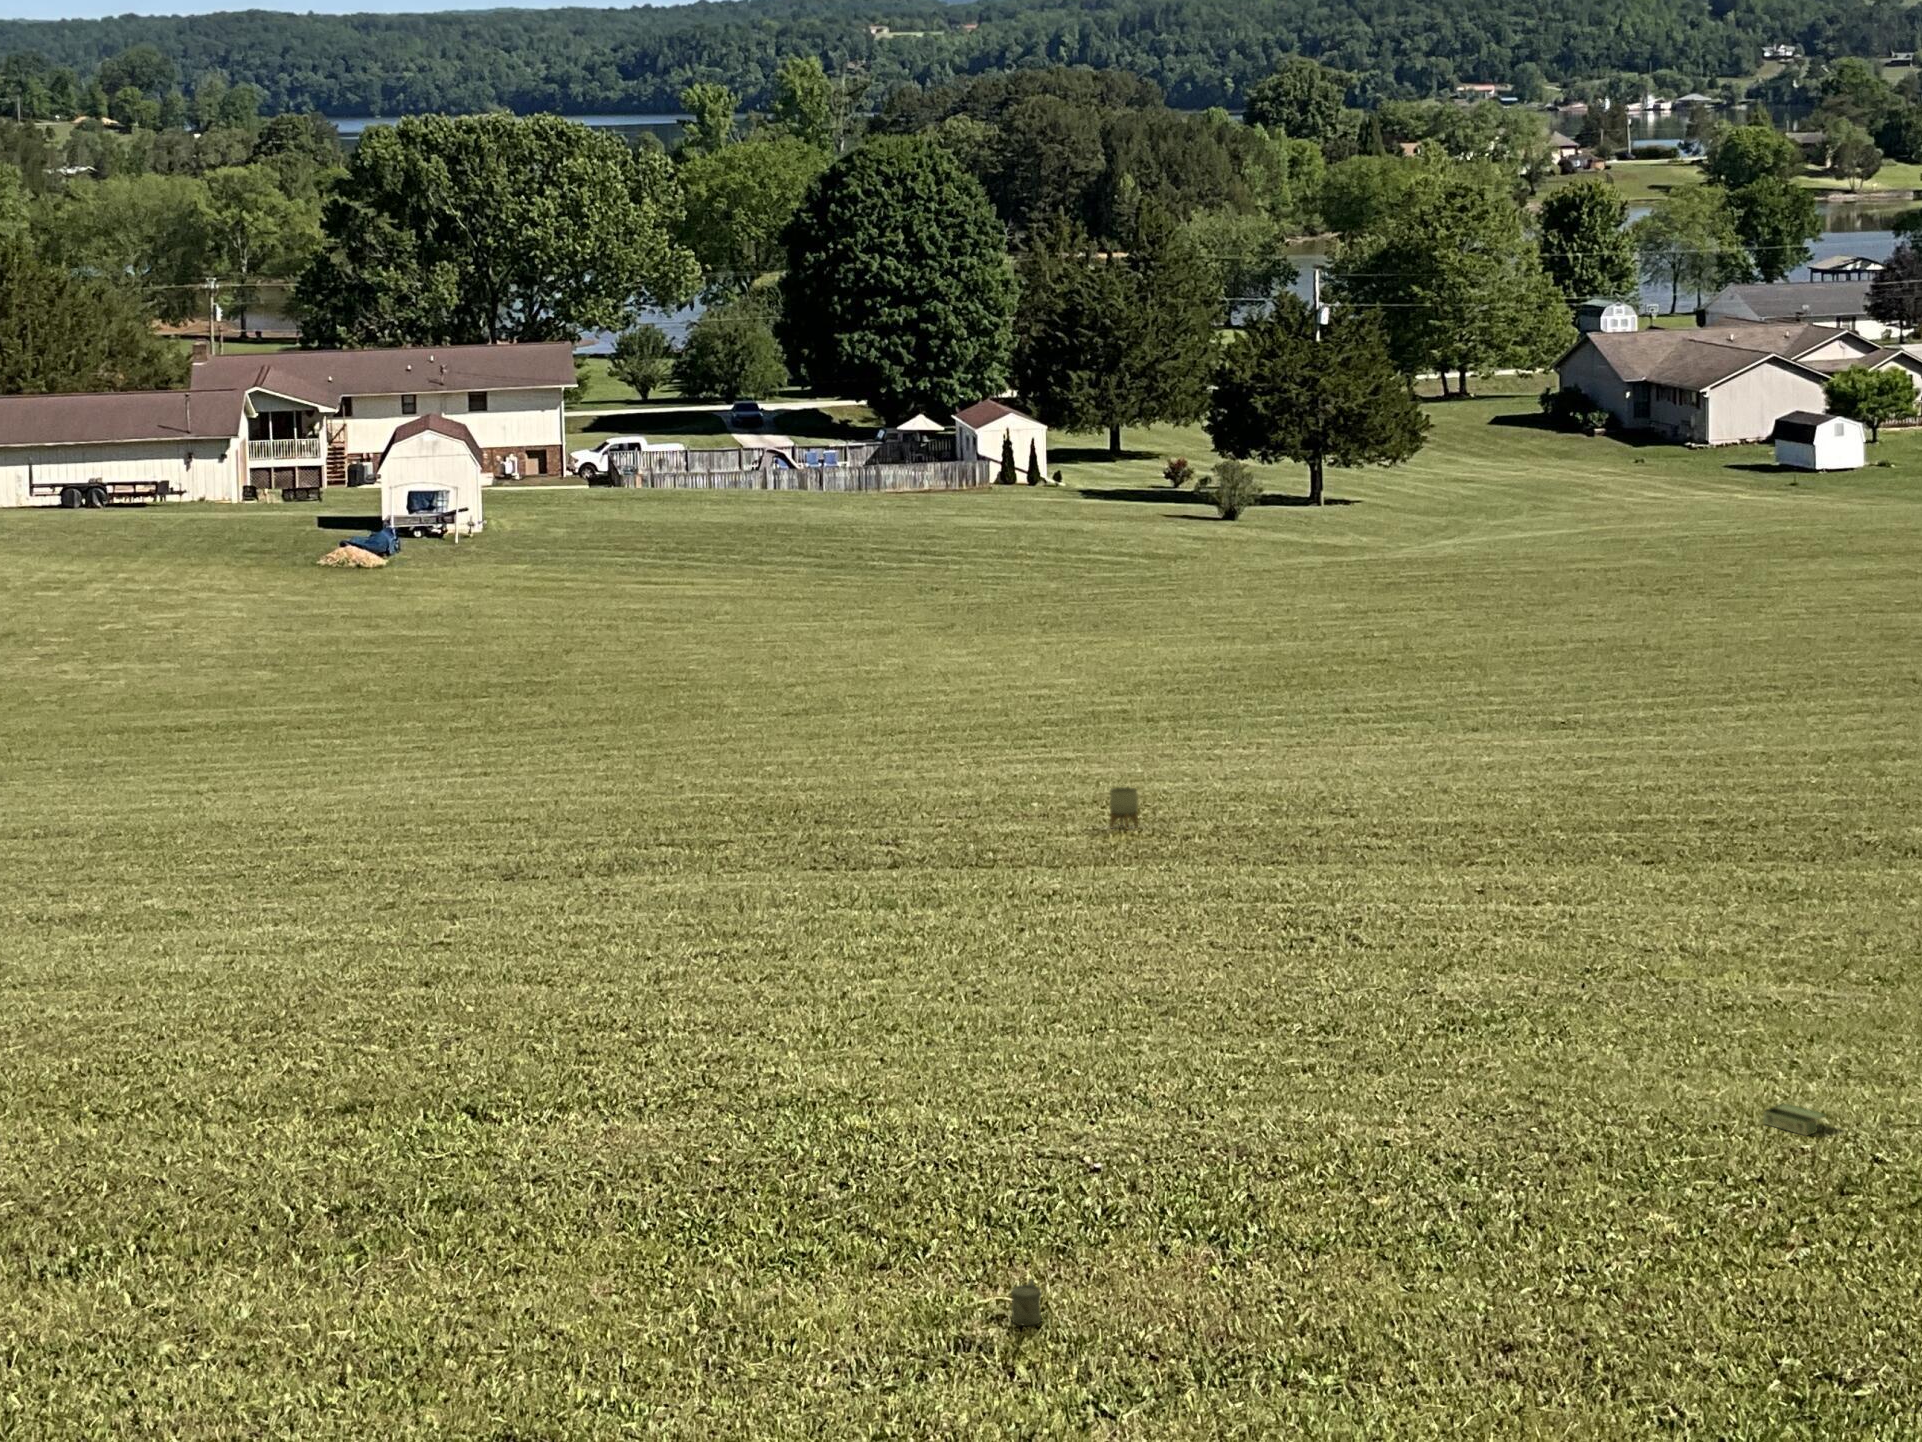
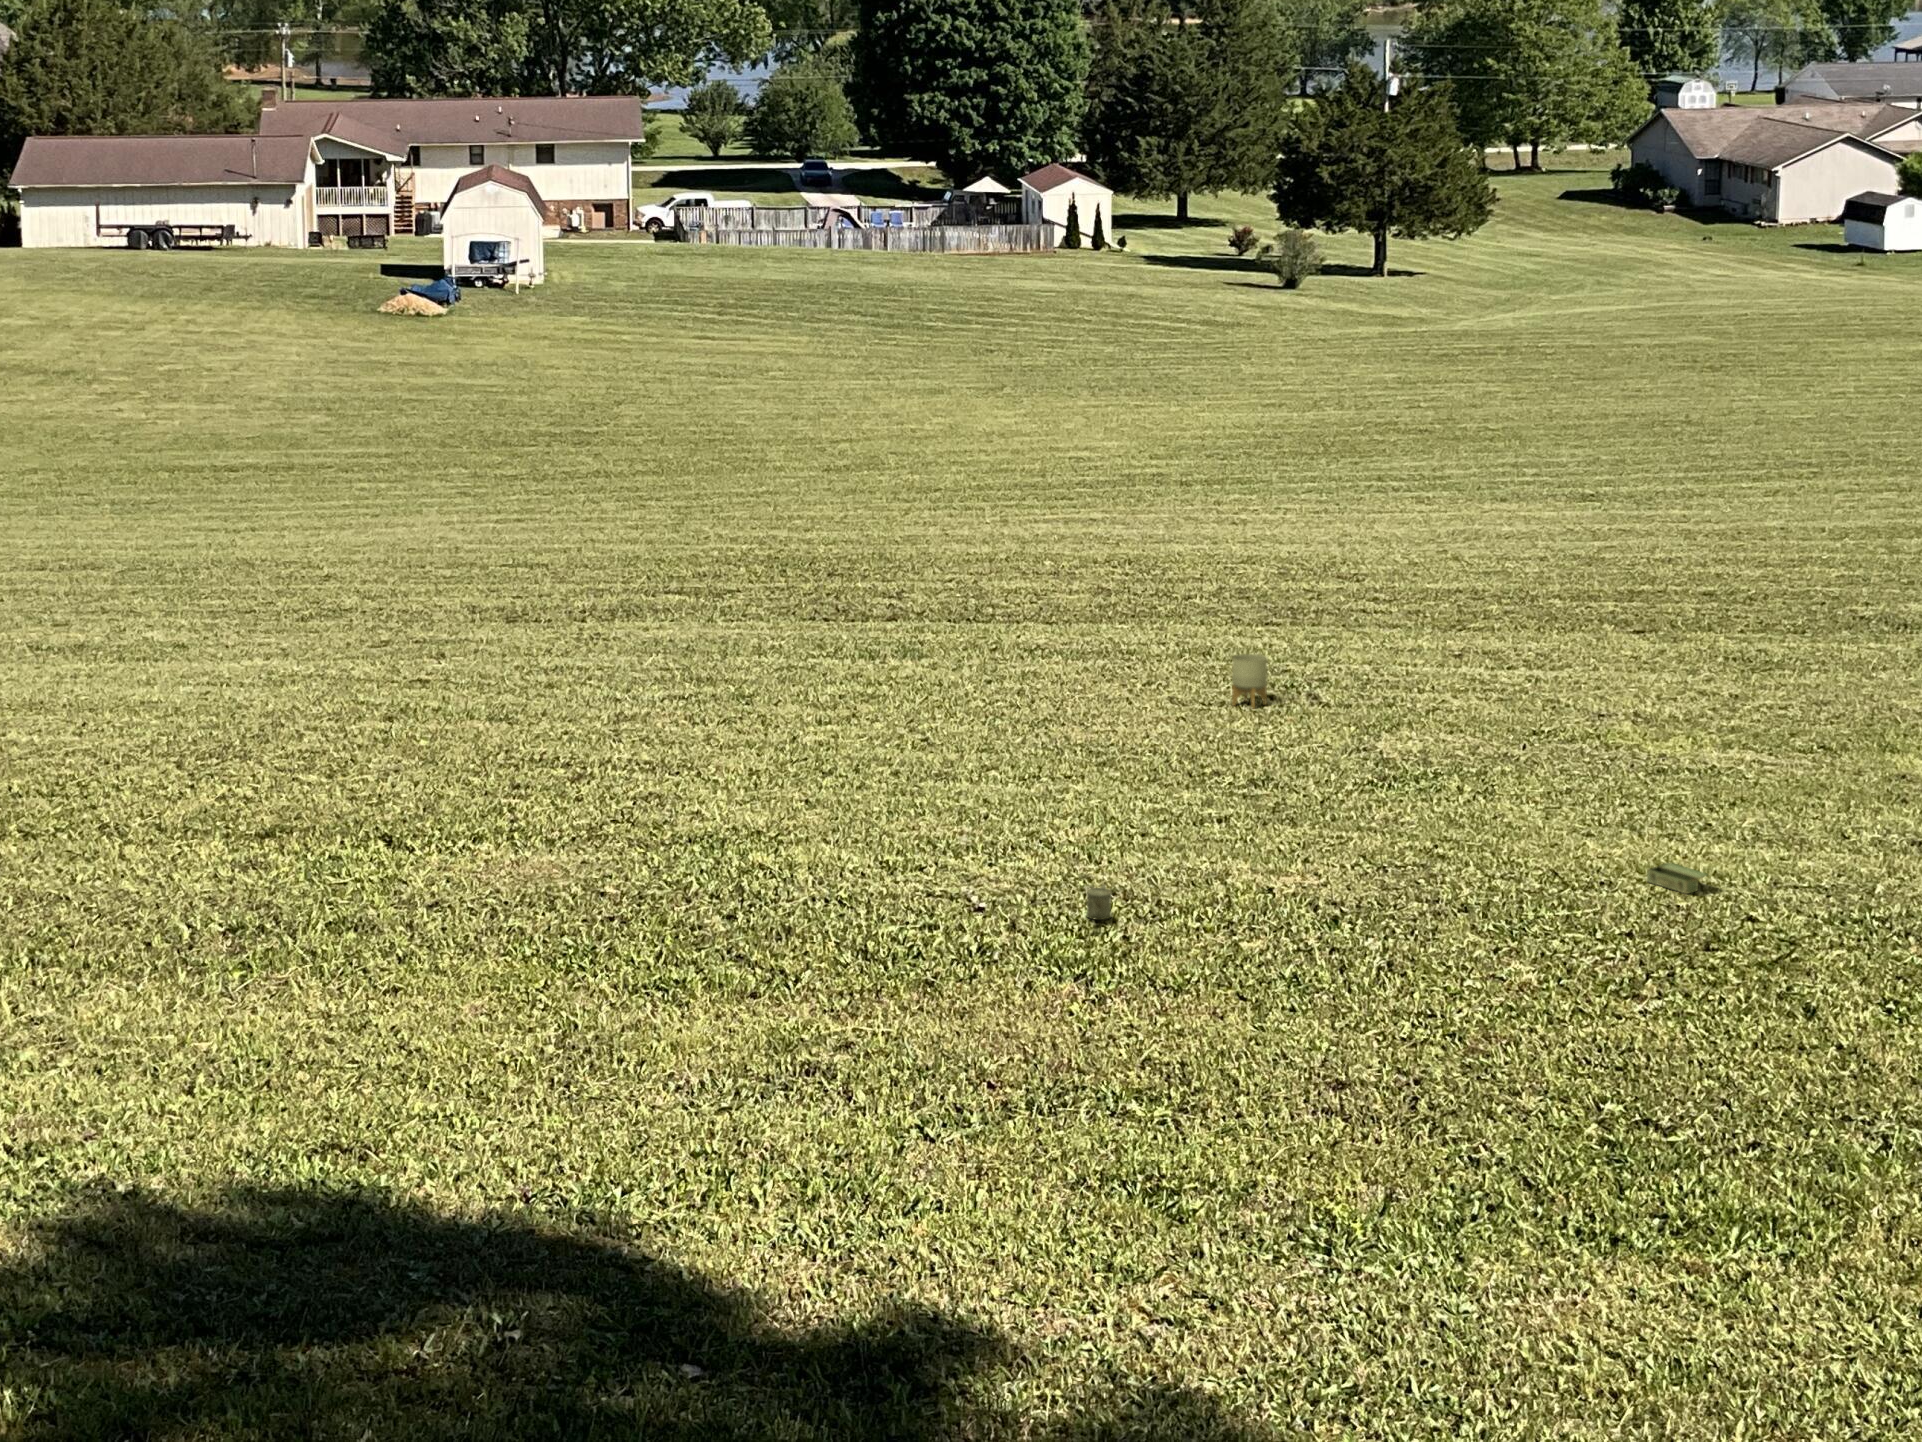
planter: present [1110,787,1138,829] -> present [1232,654,1268,709]
watering can: present [1011,1279,1042,1326] -> present [1086,885,1112,920]

